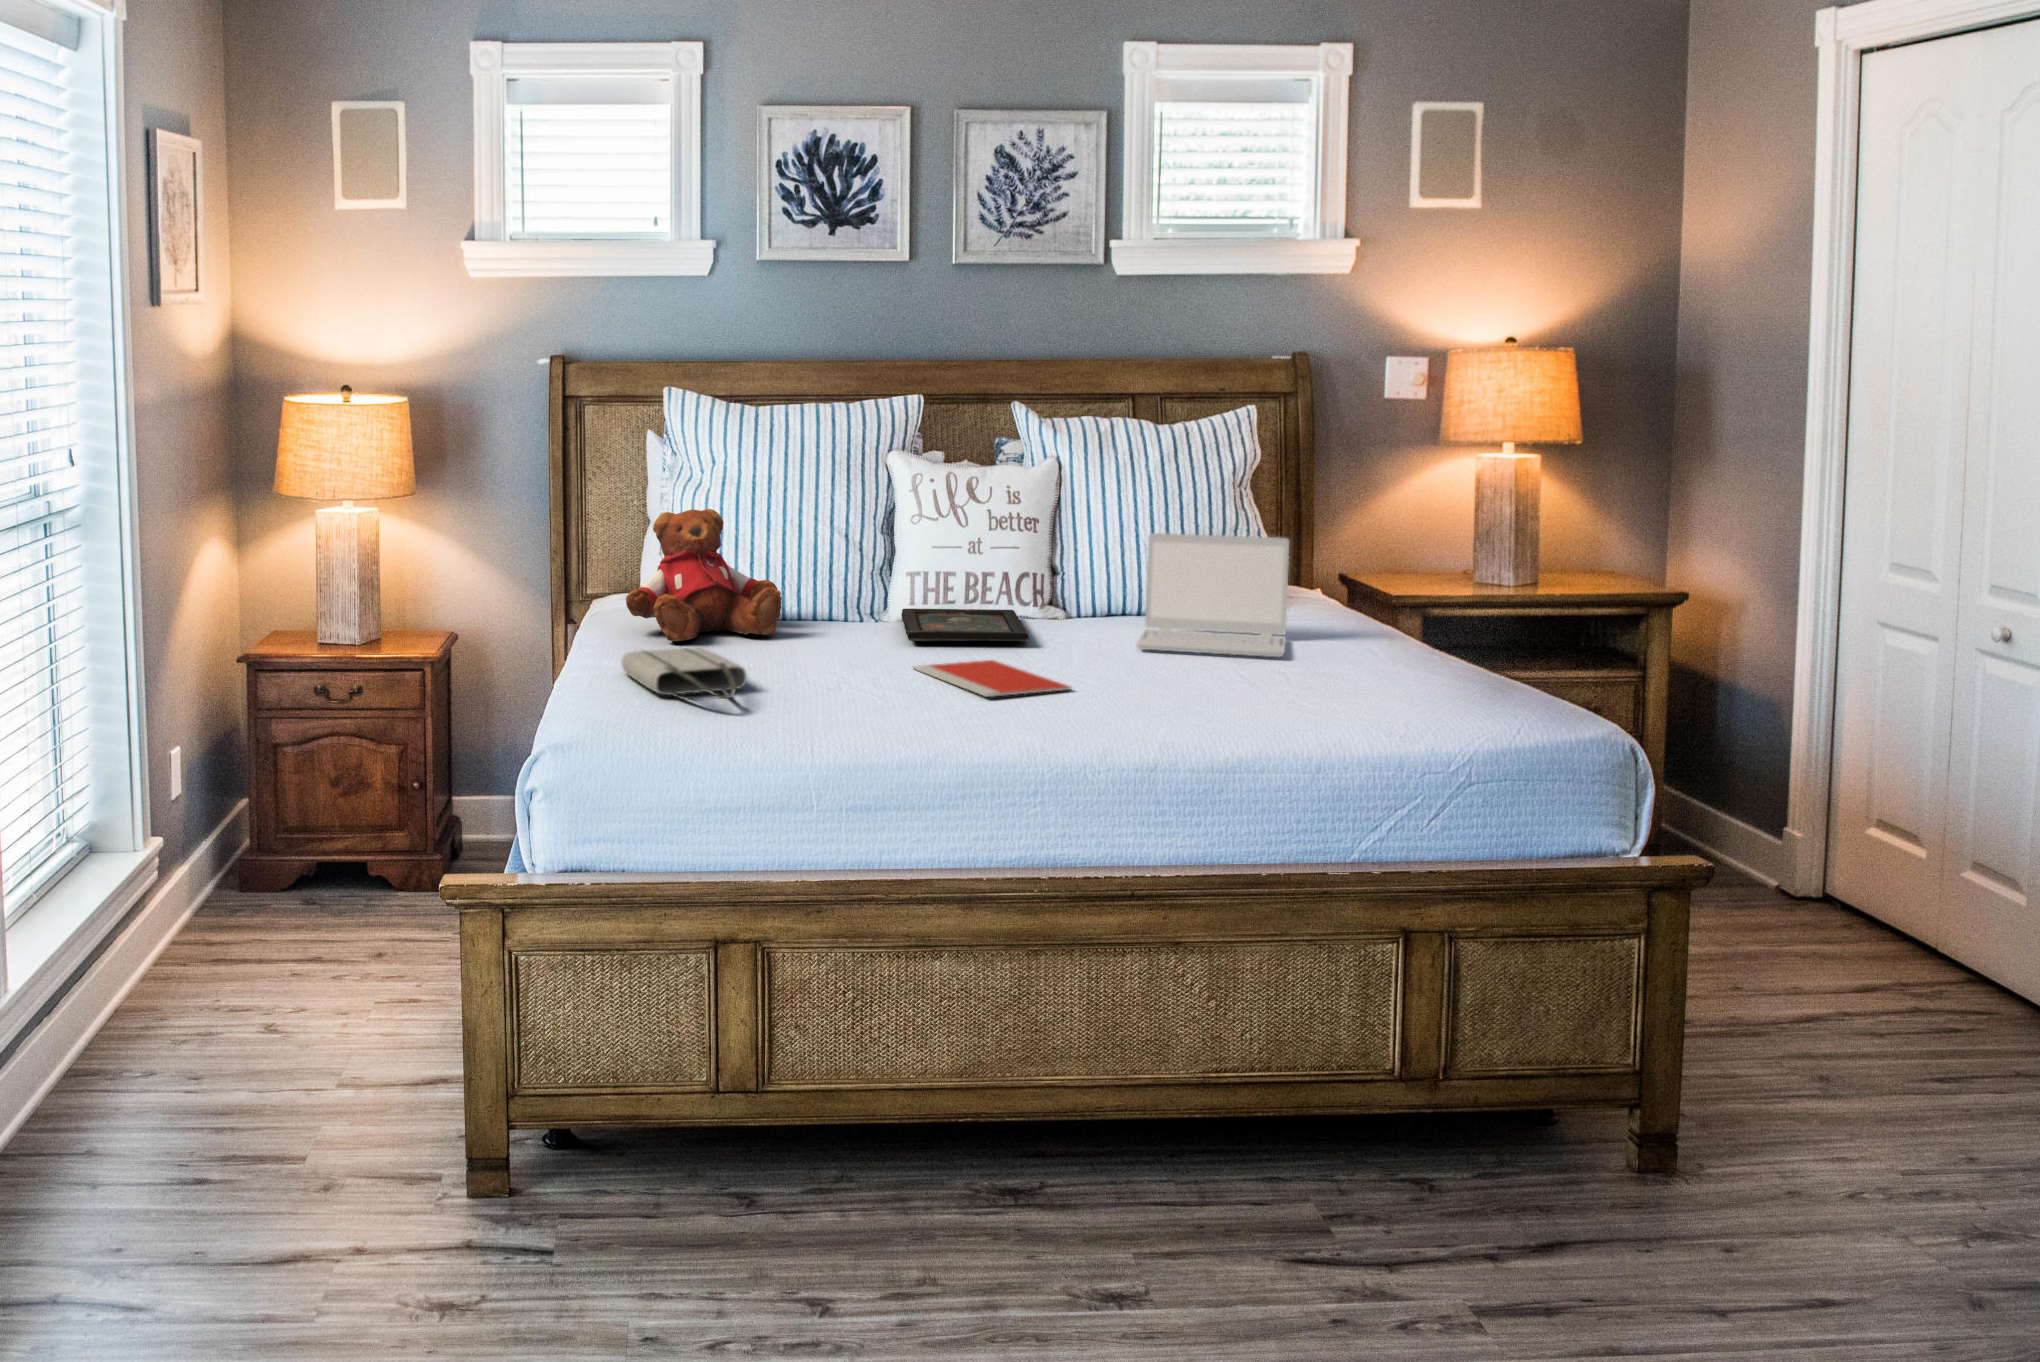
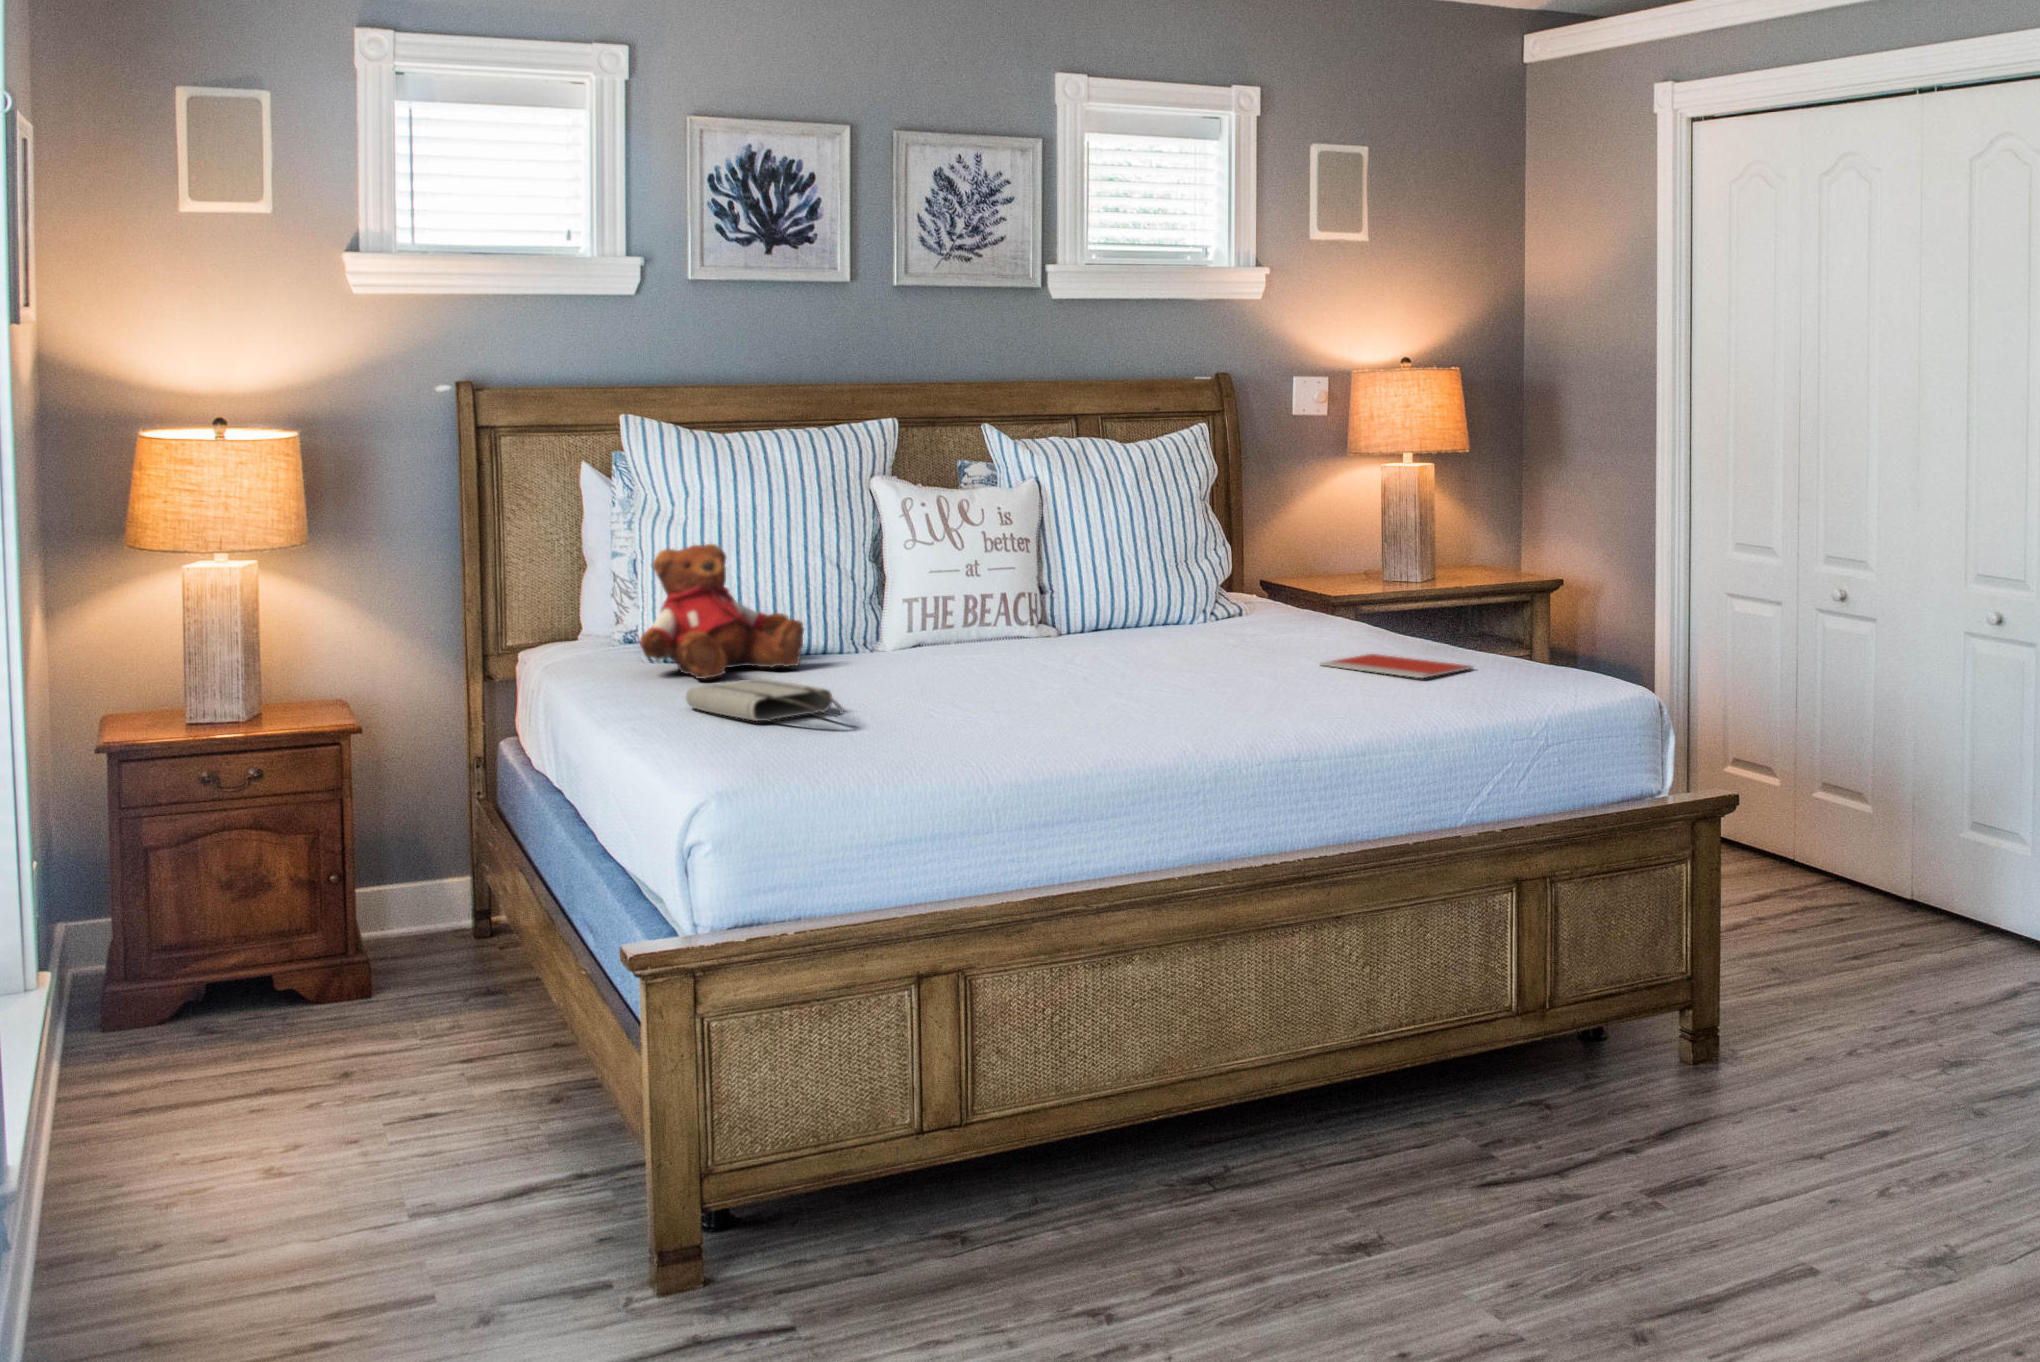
laptop: present [1136,533,1289,657] -> none [1144,545,1281,652]
tray: present [901,609,1029,641] -> none [906,628,1053,661]
notebook: present [913,660,1071,697] -> present [1320,654,1473,678]

